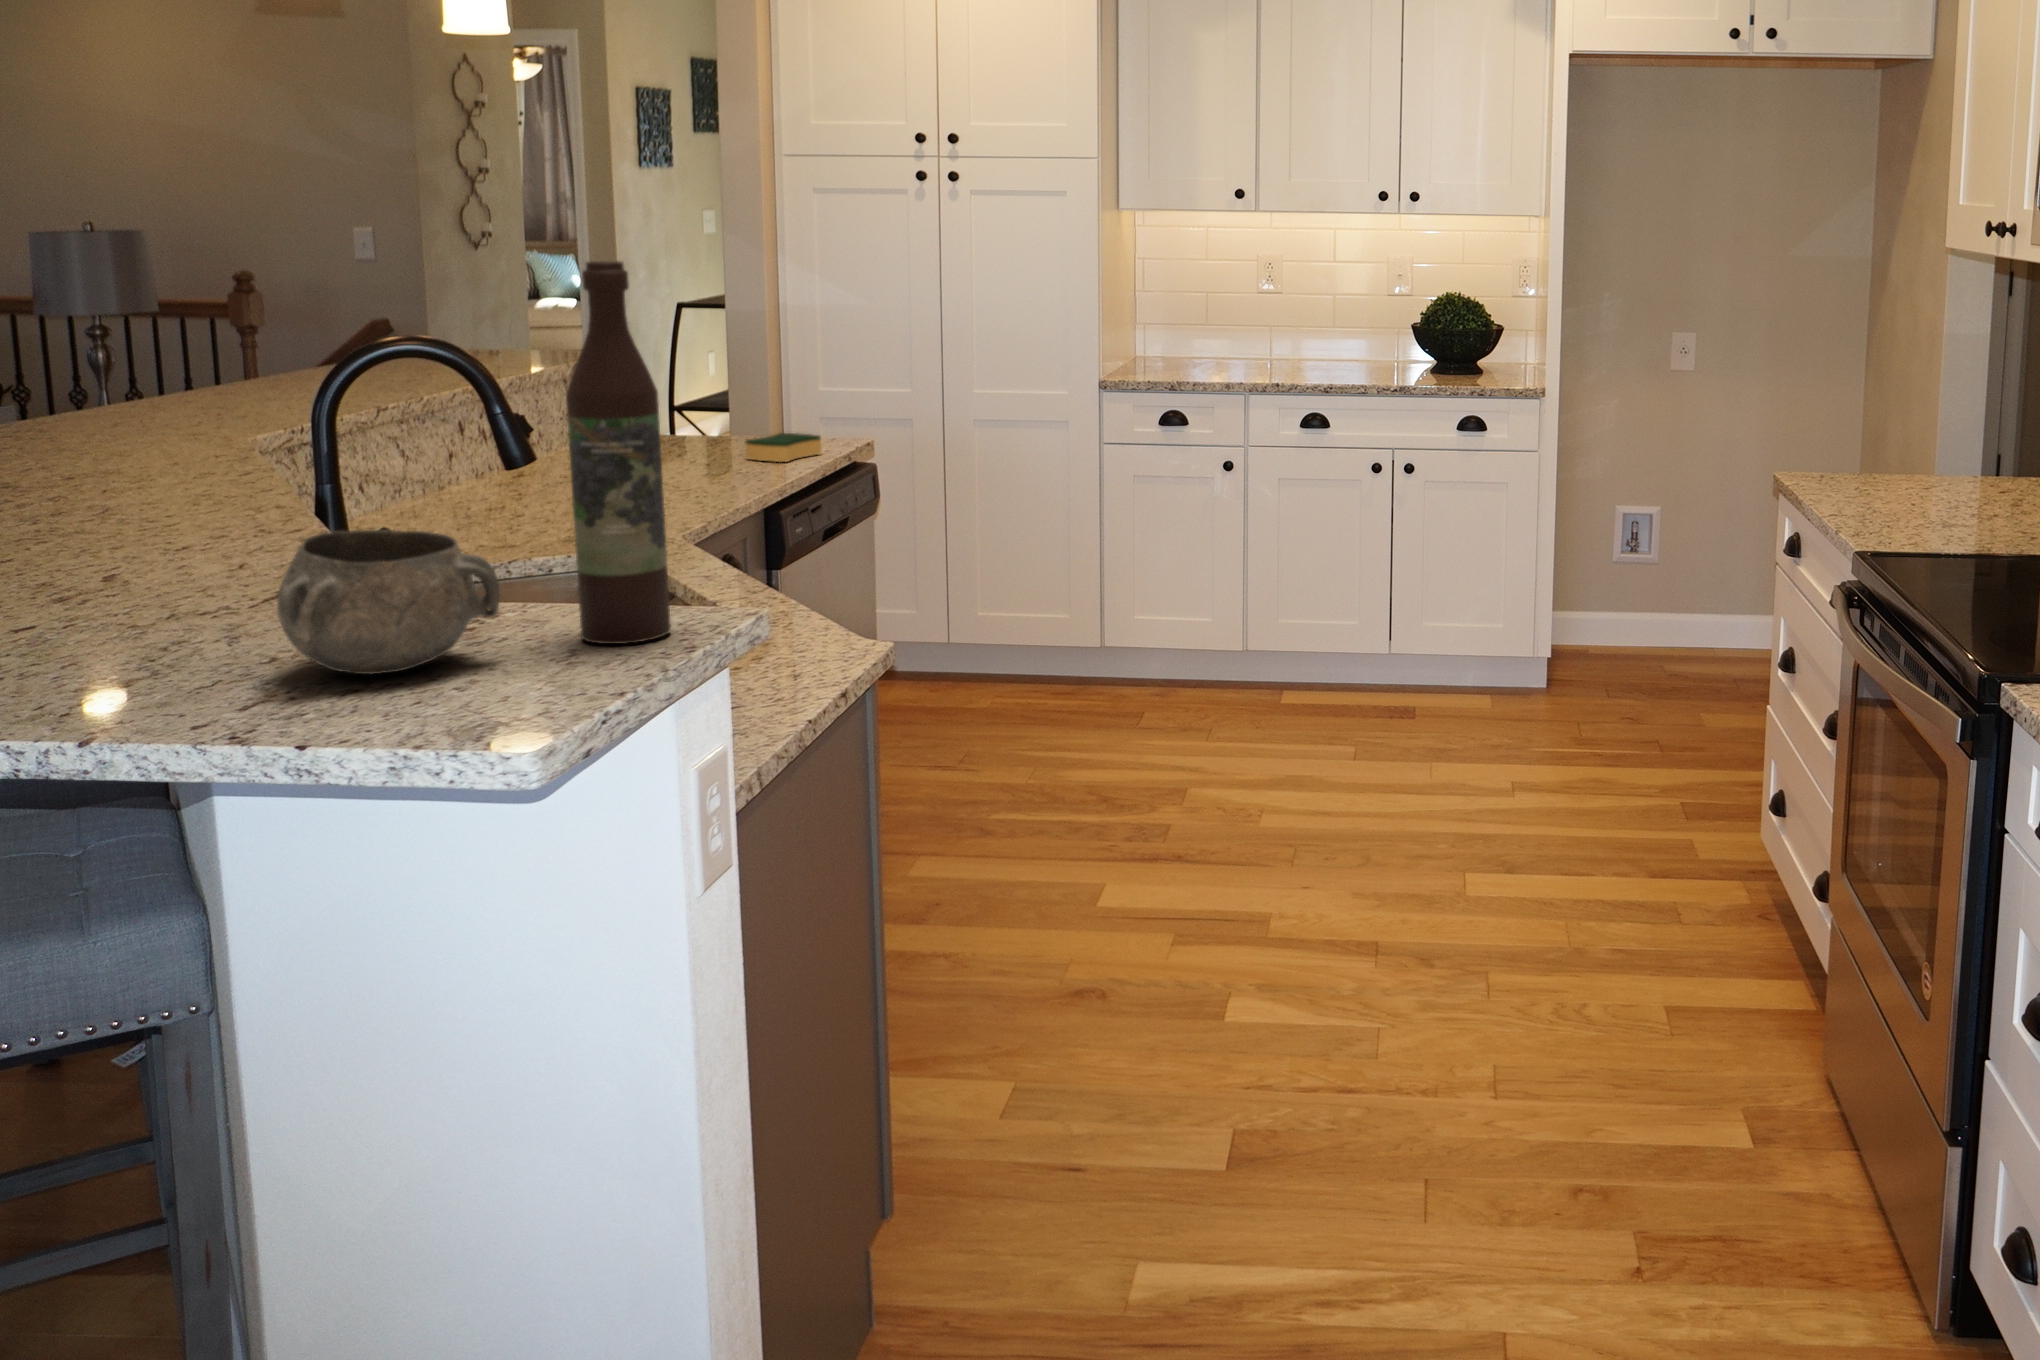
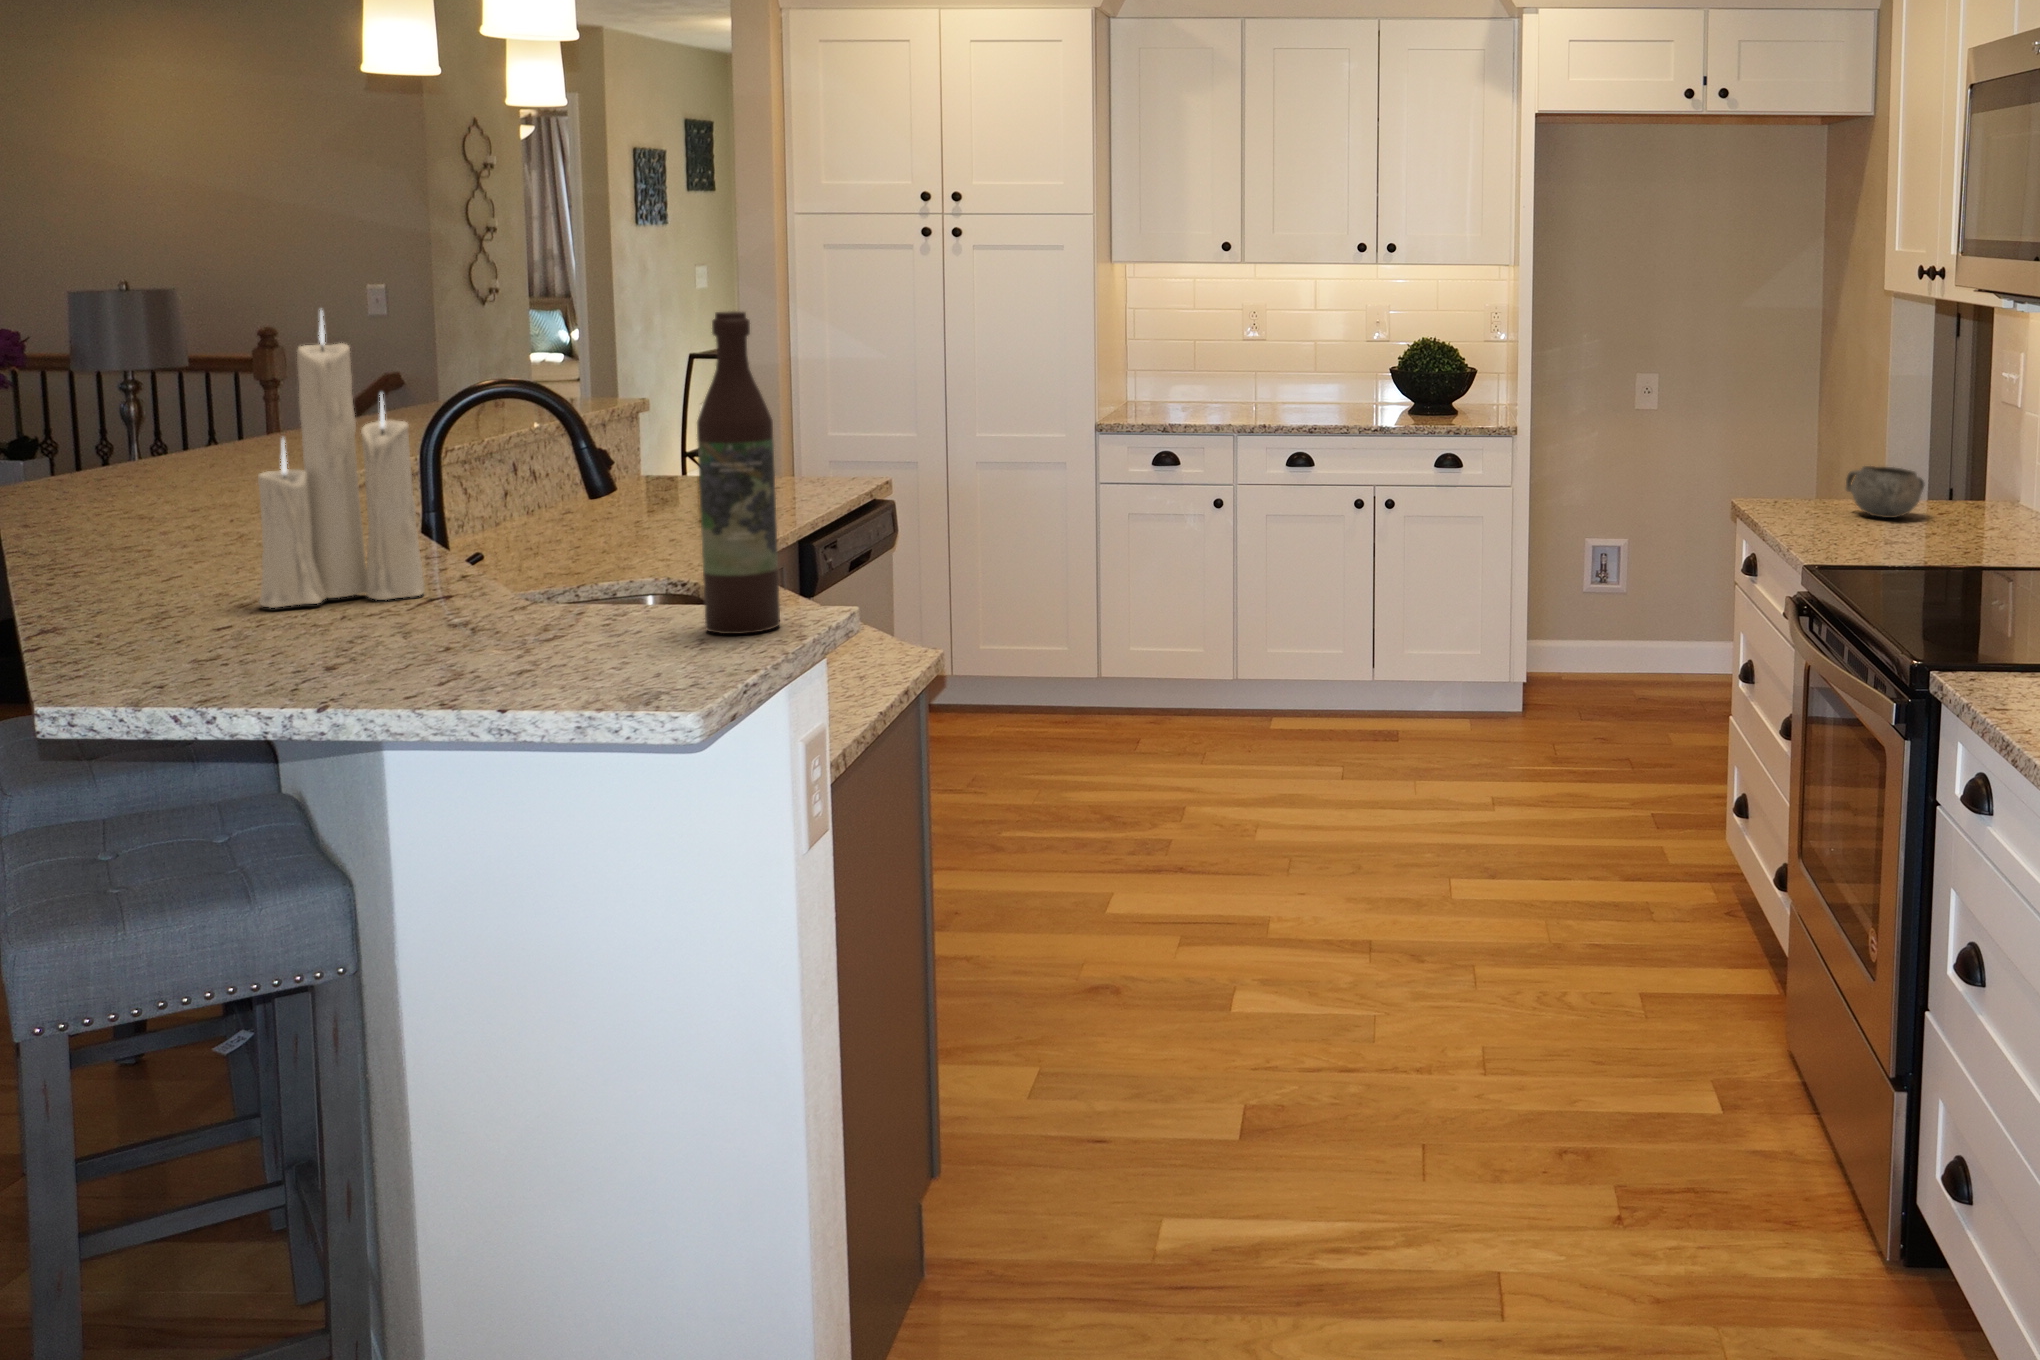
candle: none [77,233,283,599] -> present [258,311,425,608]
sponge: present [746,433,821,462] -> none [771,475,842,502]
decorative bowl: present [277,530,500,674] -> present [1846,466,1925,518]

